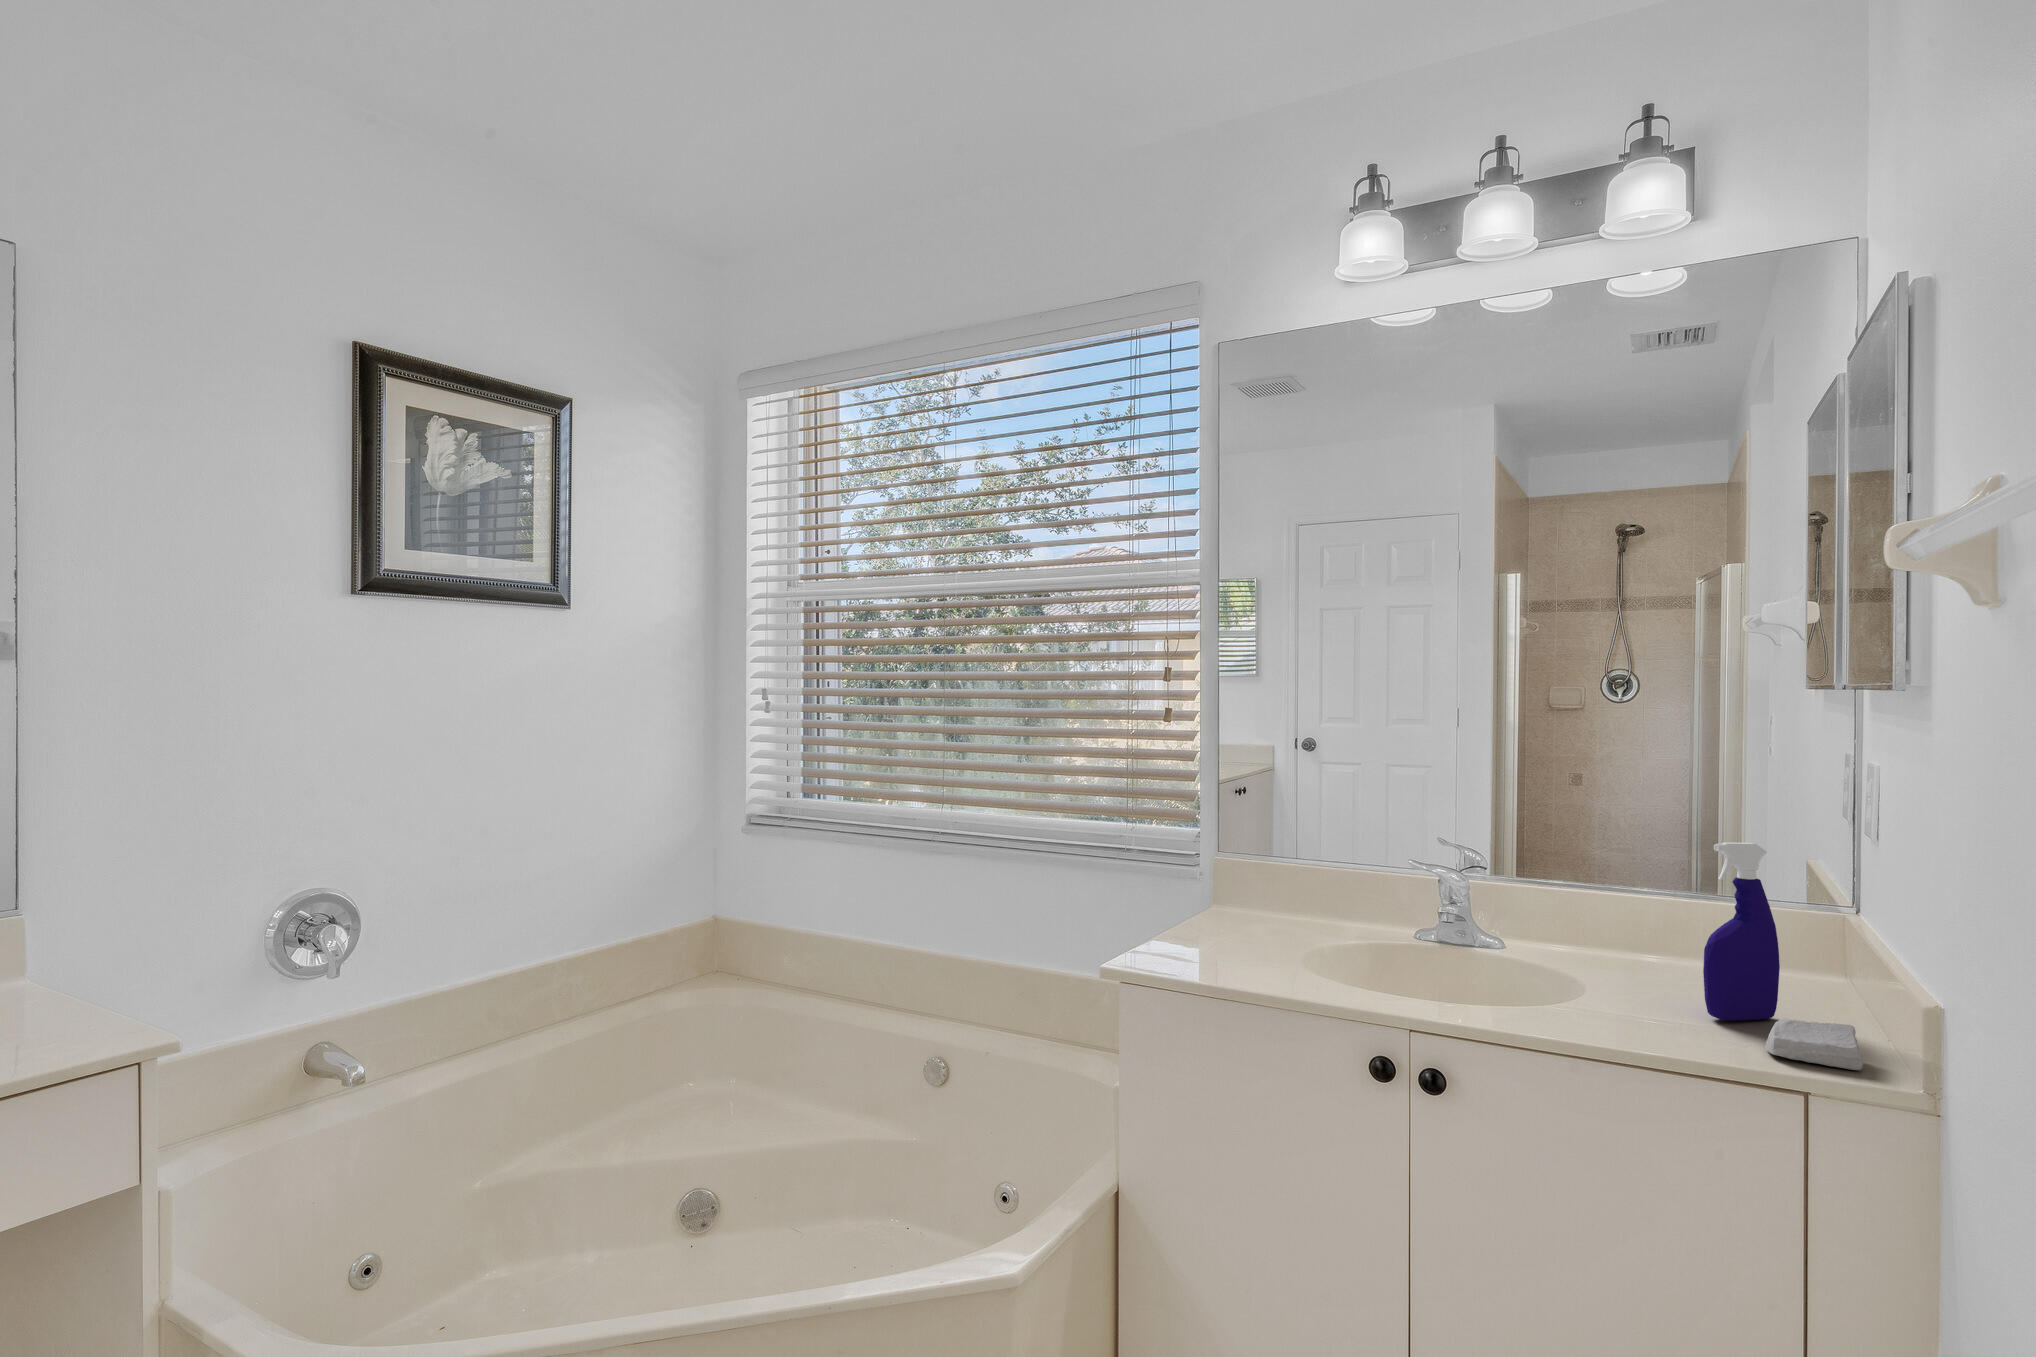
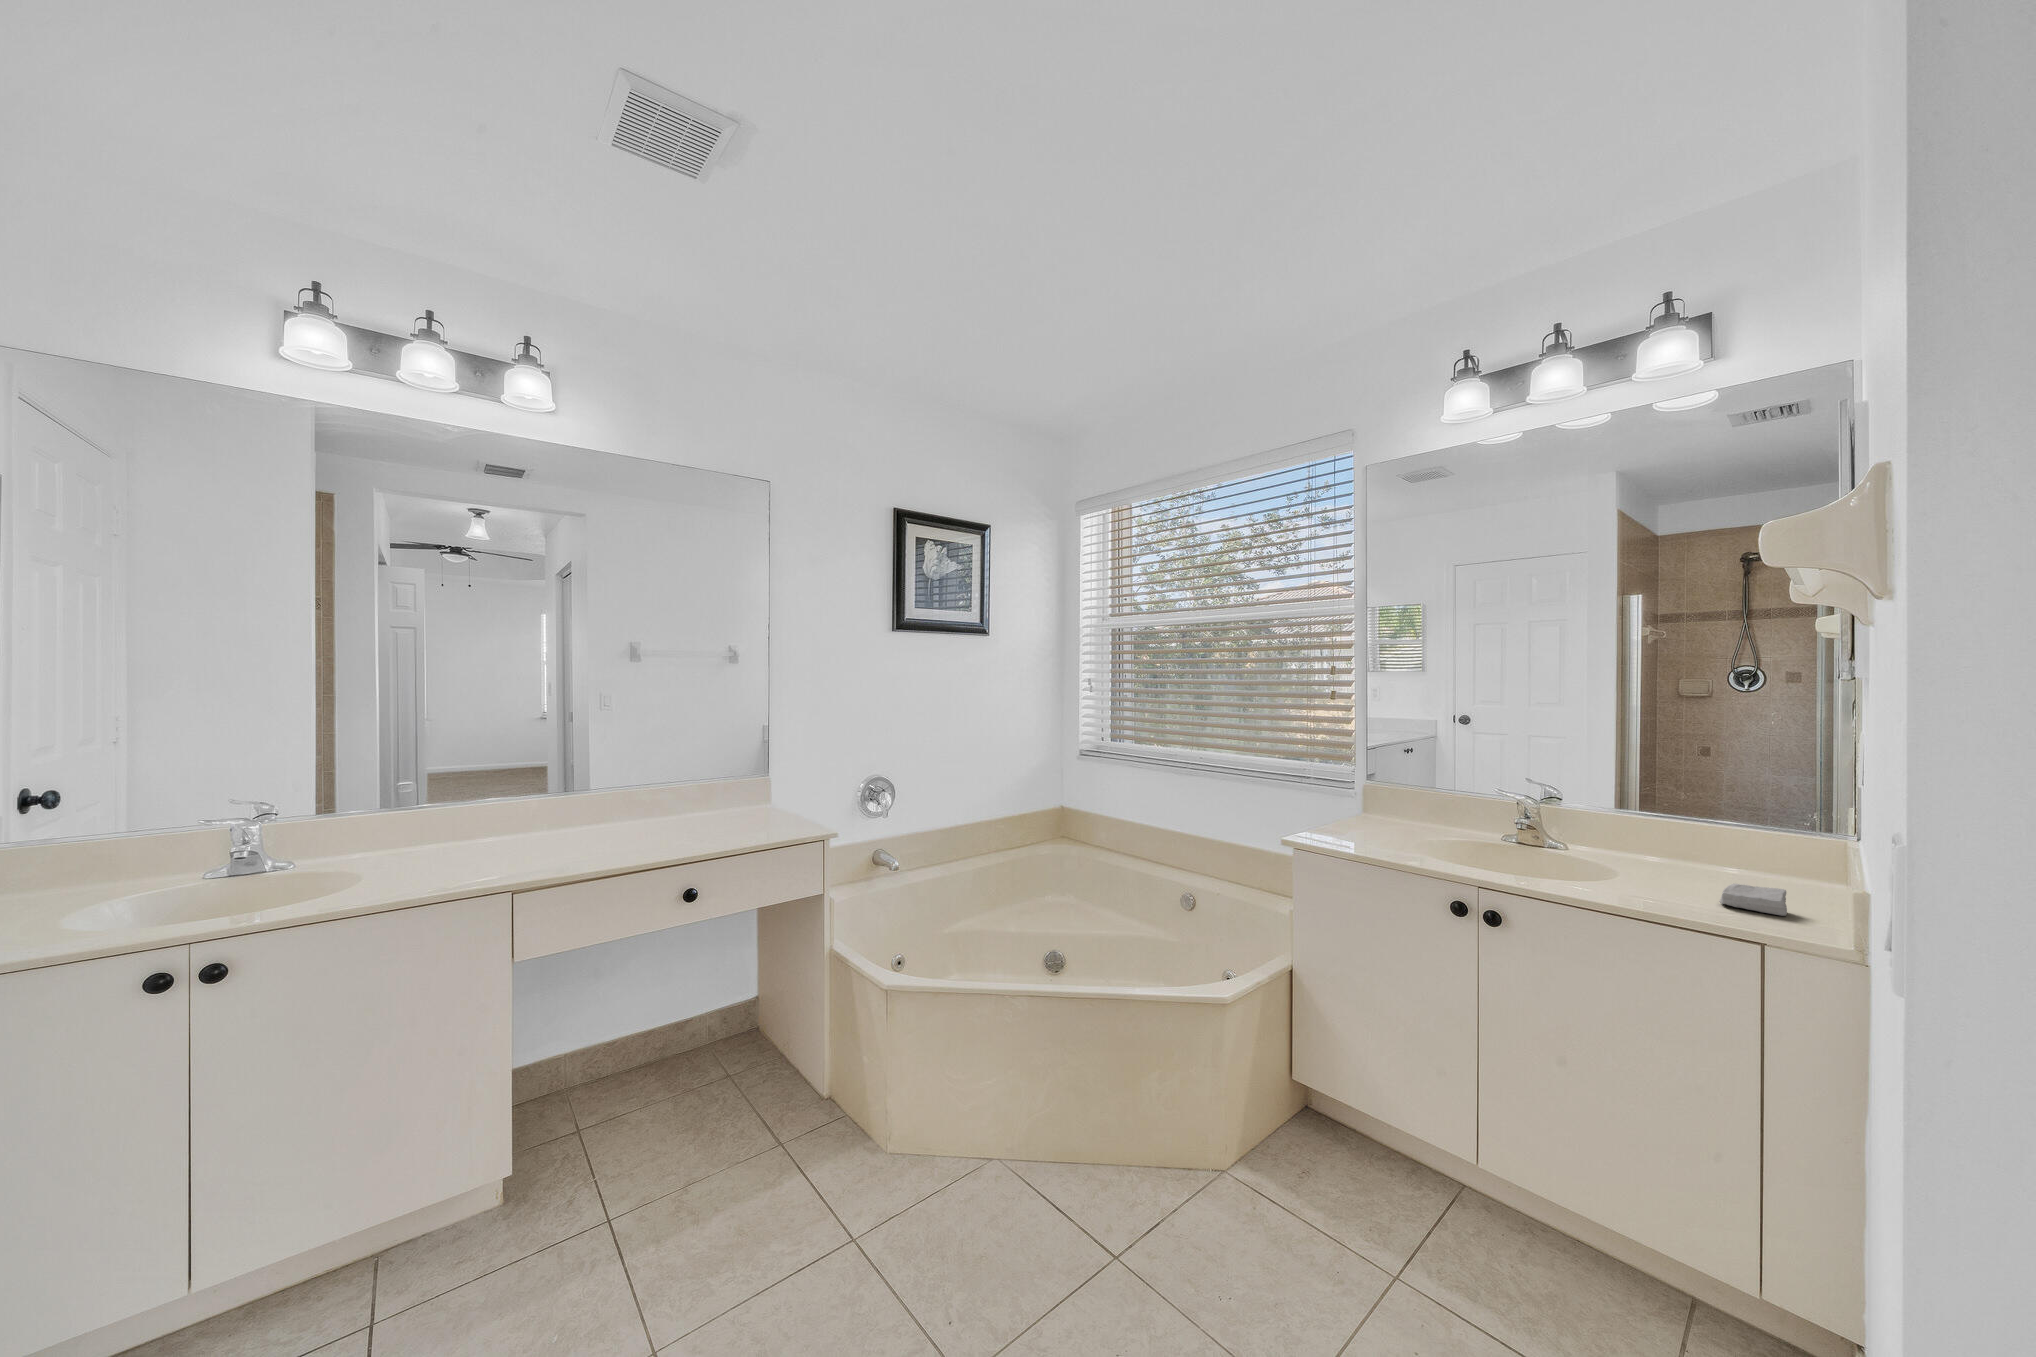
spray bottle: present [1703,843,1780,1021] -> none [1685,773,1746,889]

